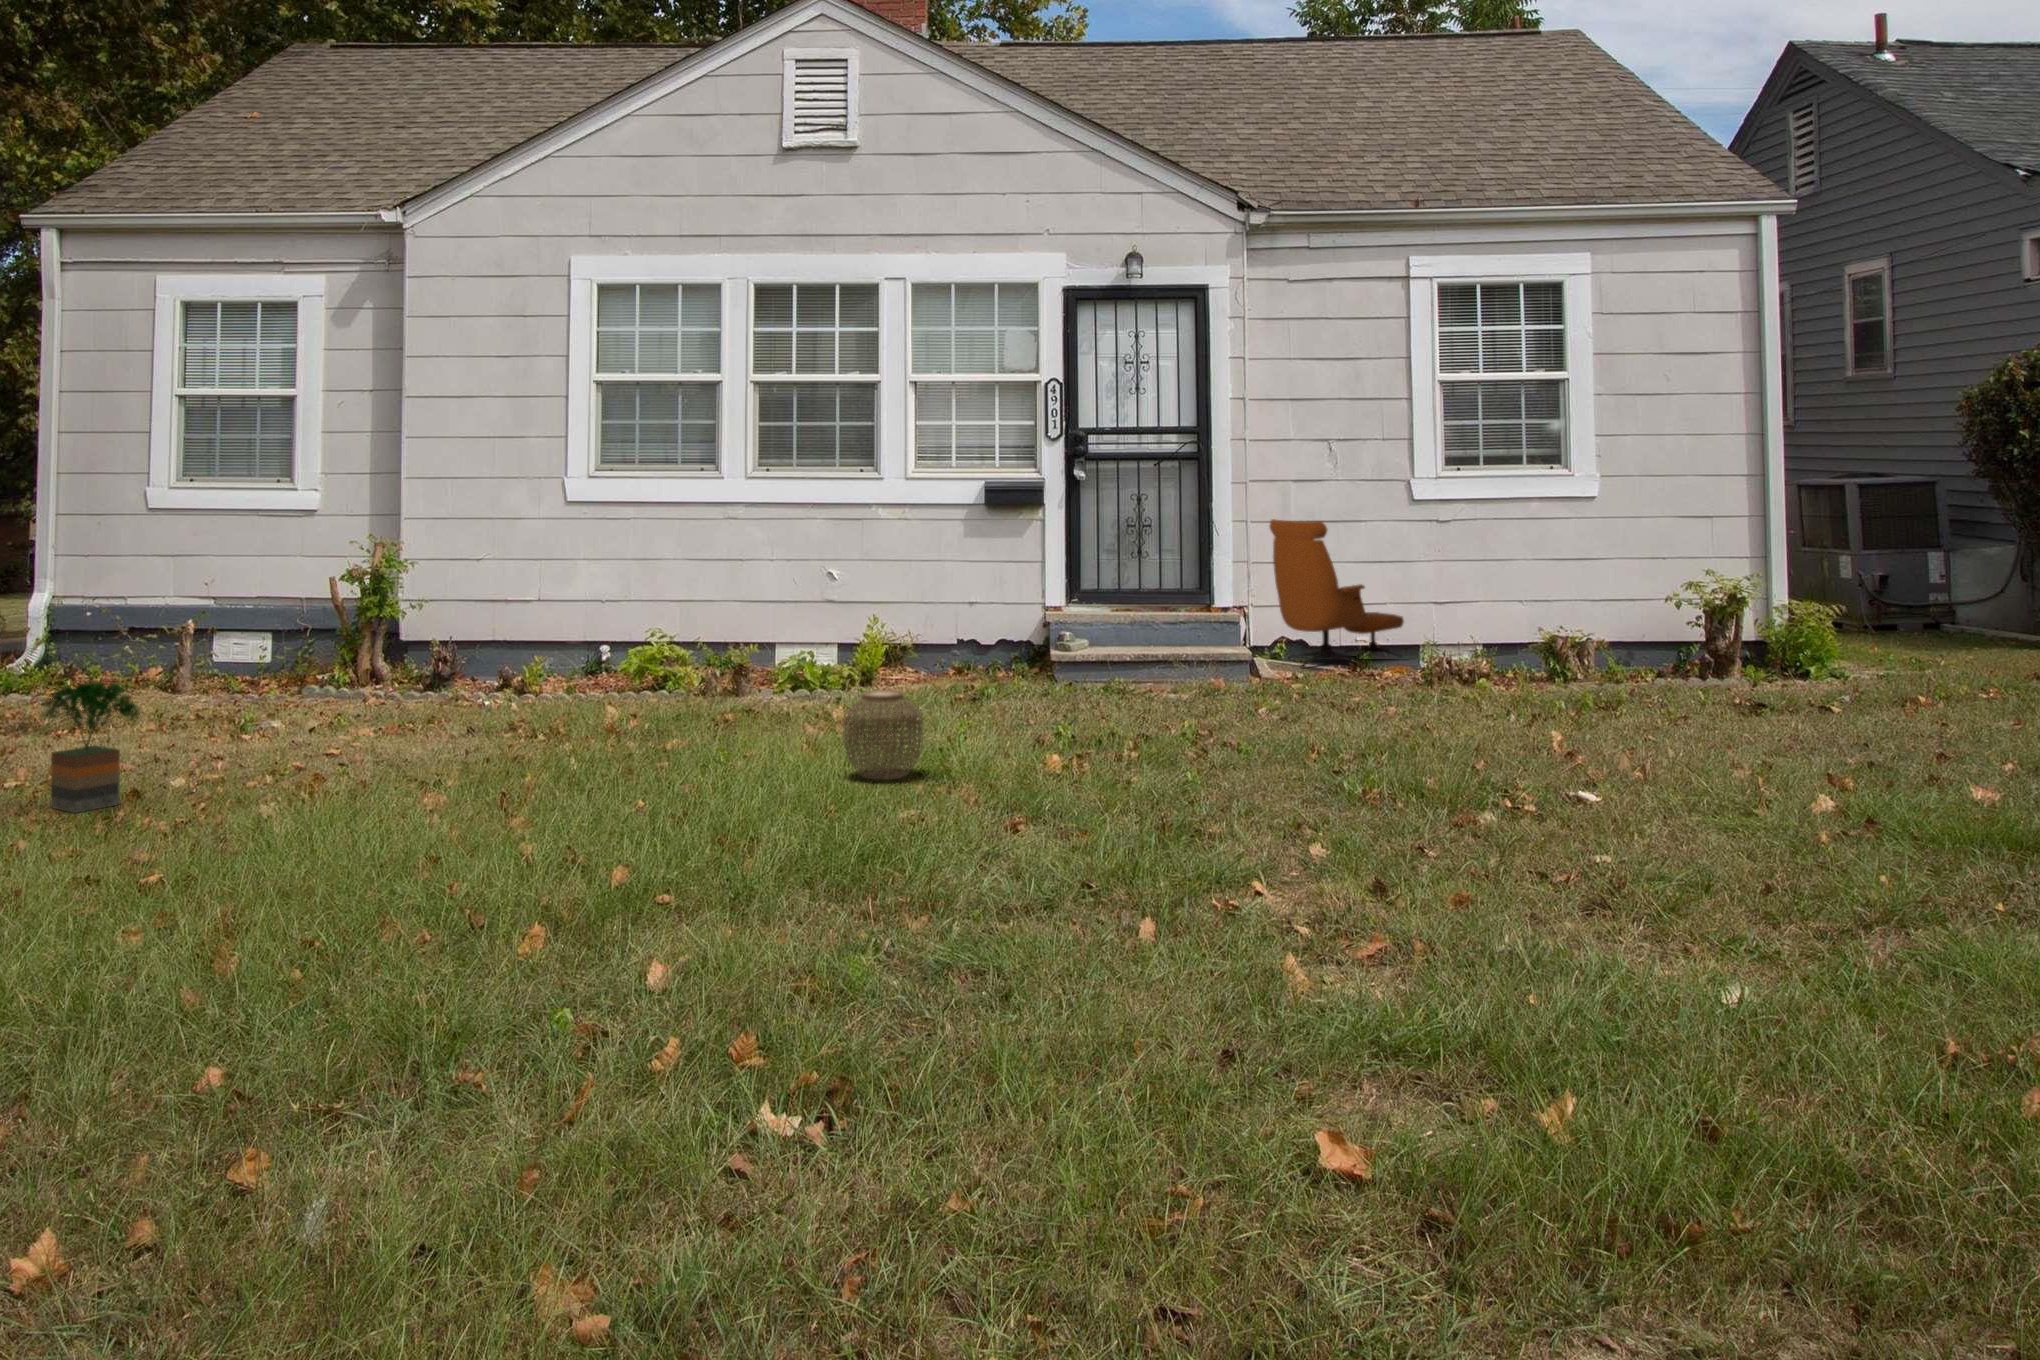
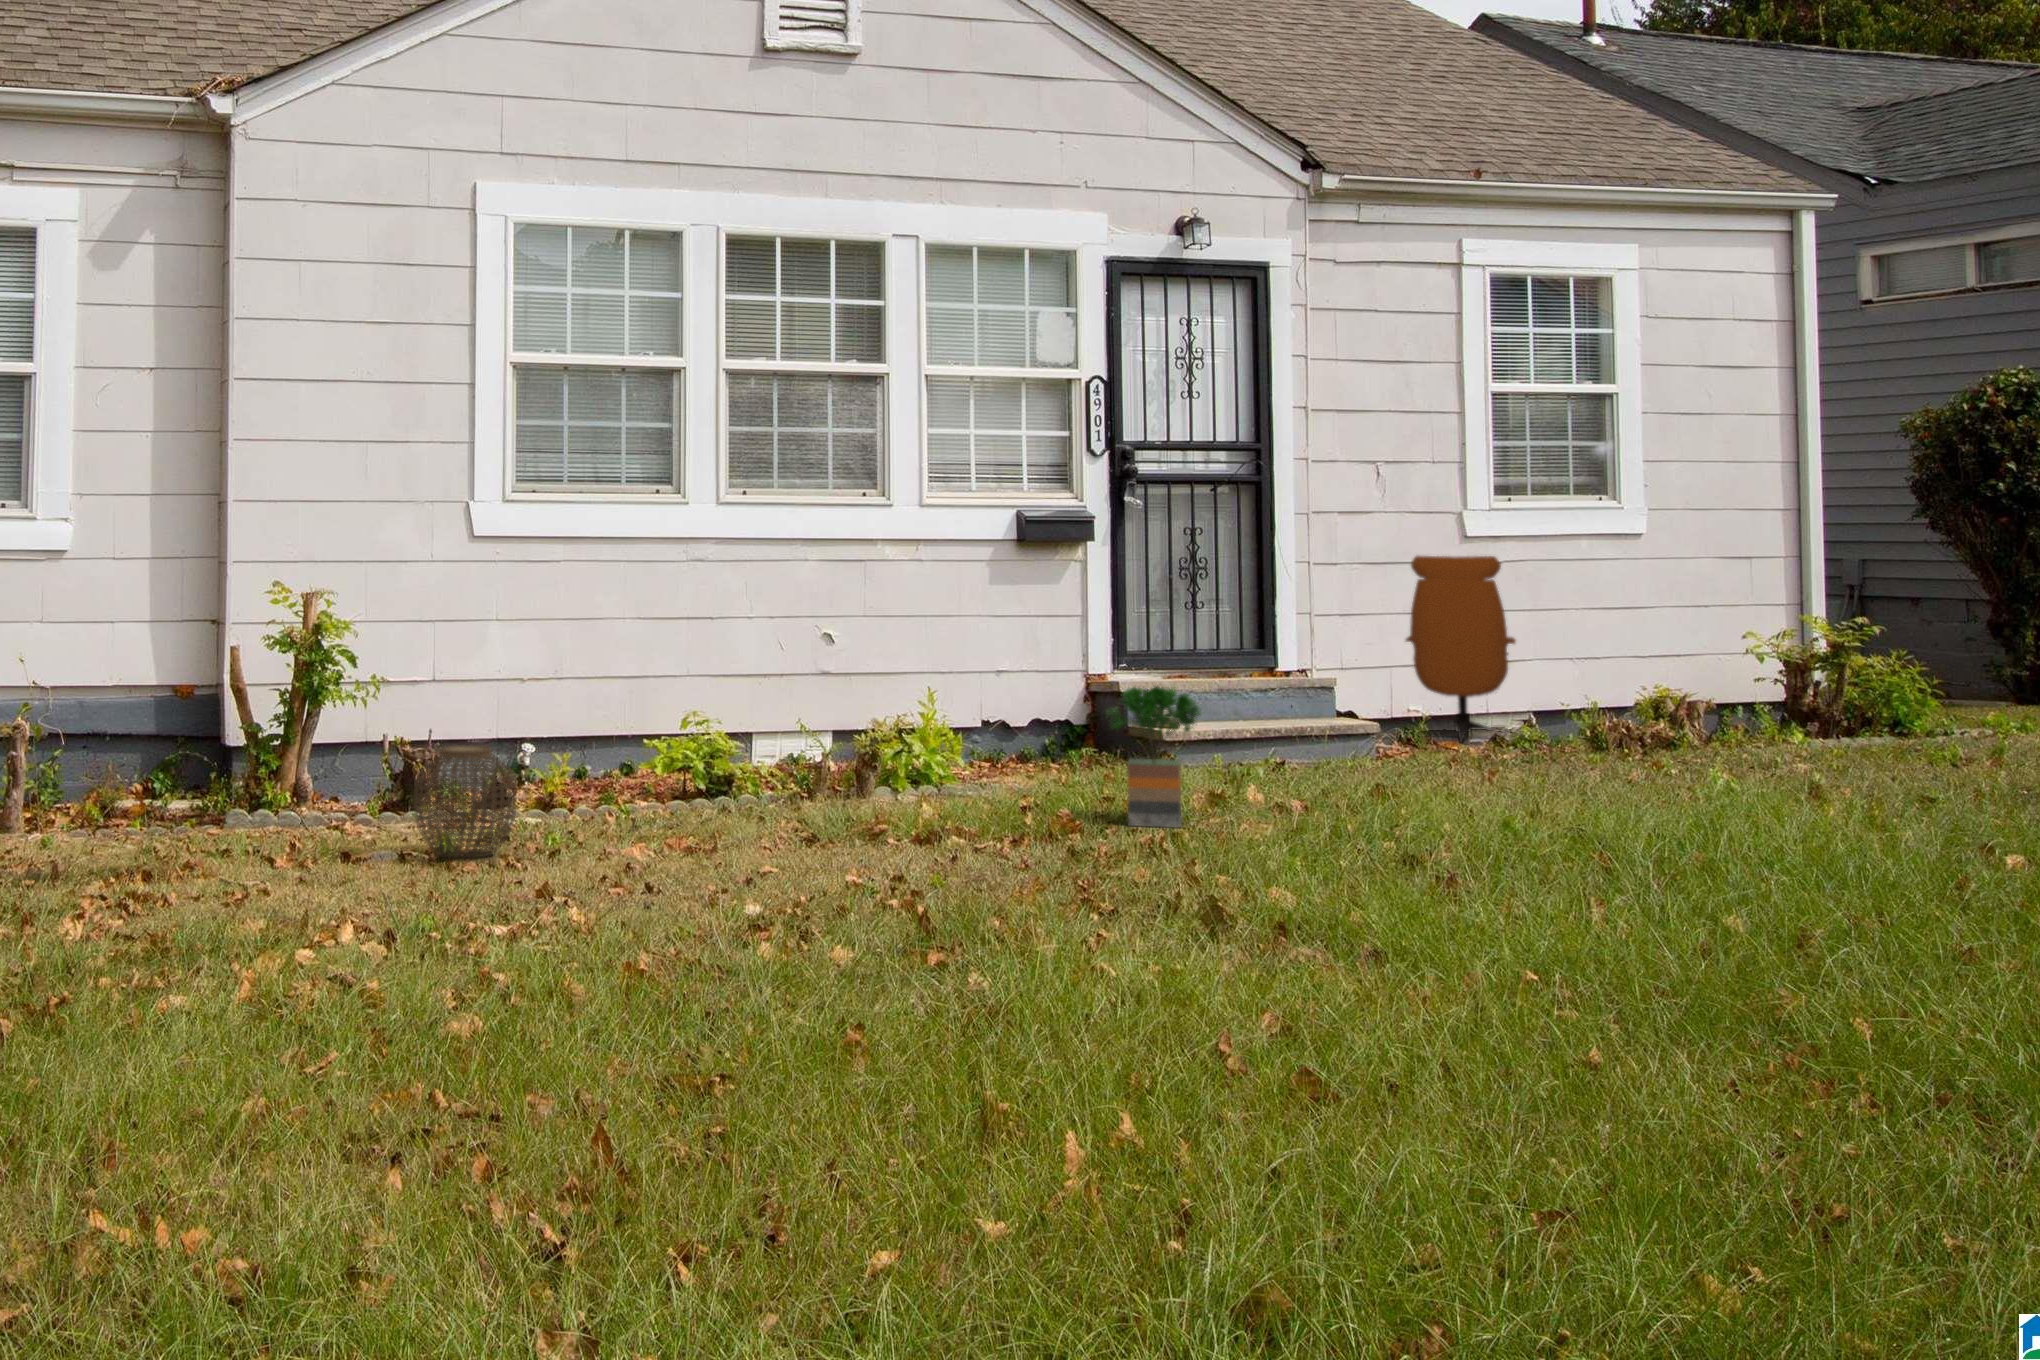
potted tree: present [43,682,141,813] -> present [1107,685,1201,828]
woven basket: present [843,690,923,780] -> present [414,745,516,859]

